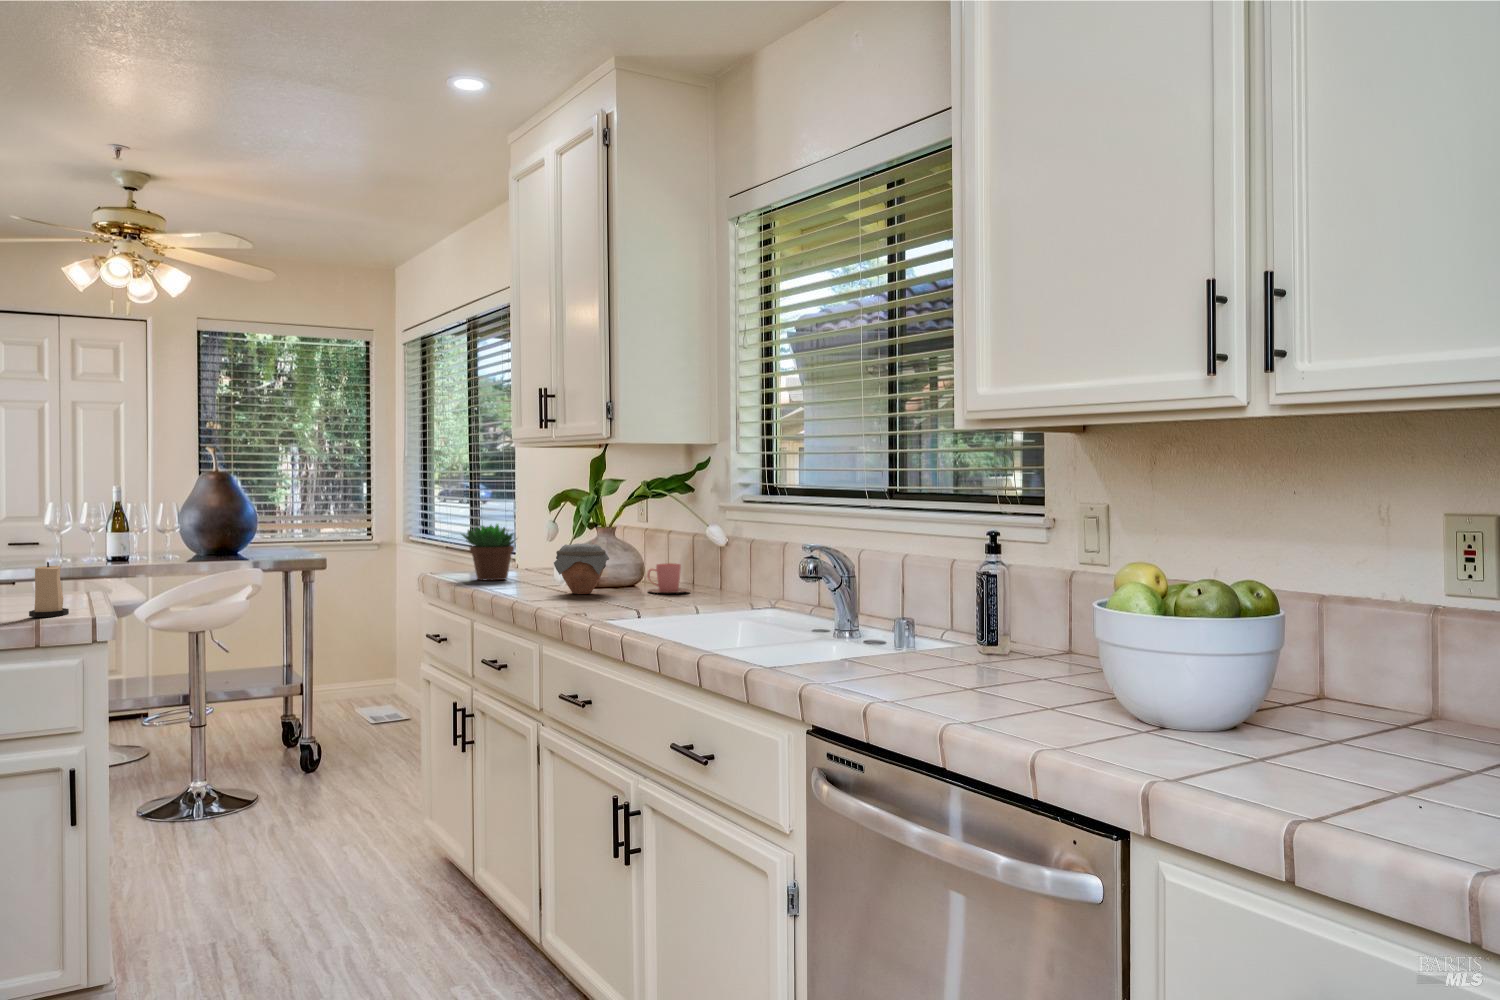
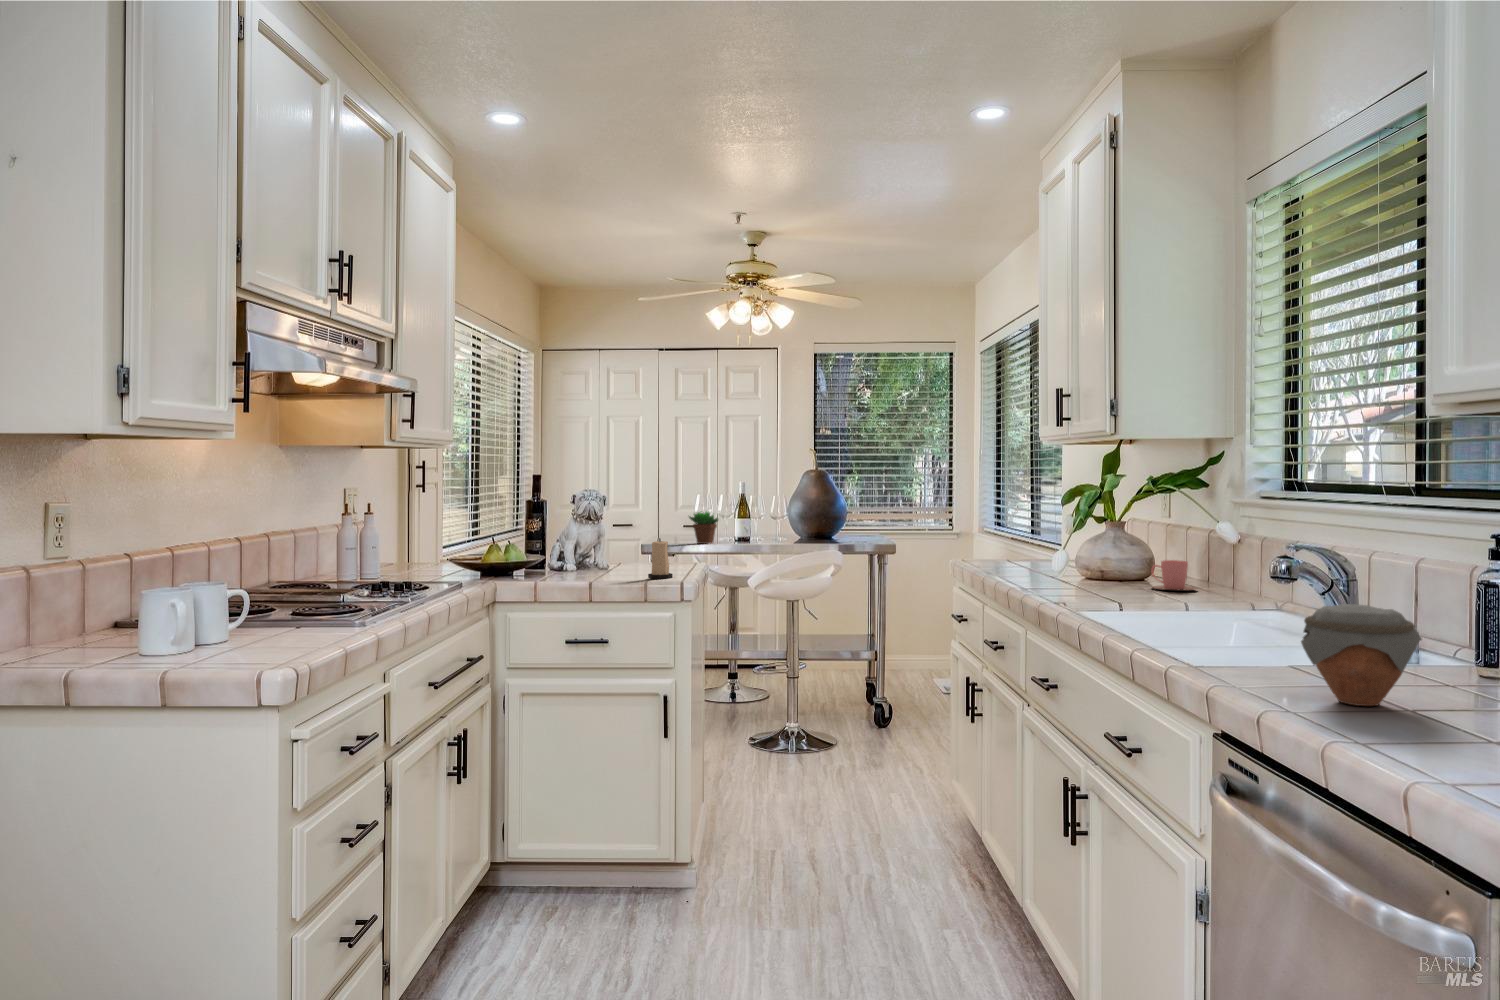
succulent plant: present [463,524,516,580] -> present [689,511,718,544]
jar: present [554,543,609,594] -> present [1301,604,1422,706]

